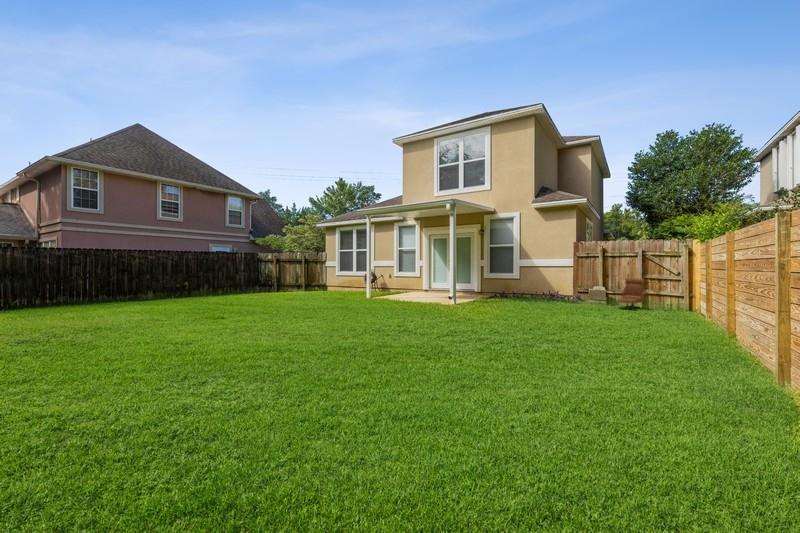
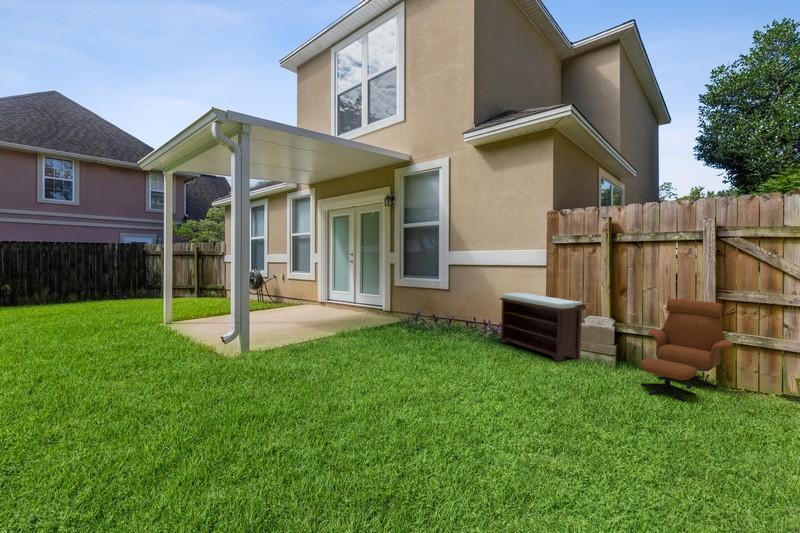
bench: none [553,279,594,305] -> present [499,292,586,362]

